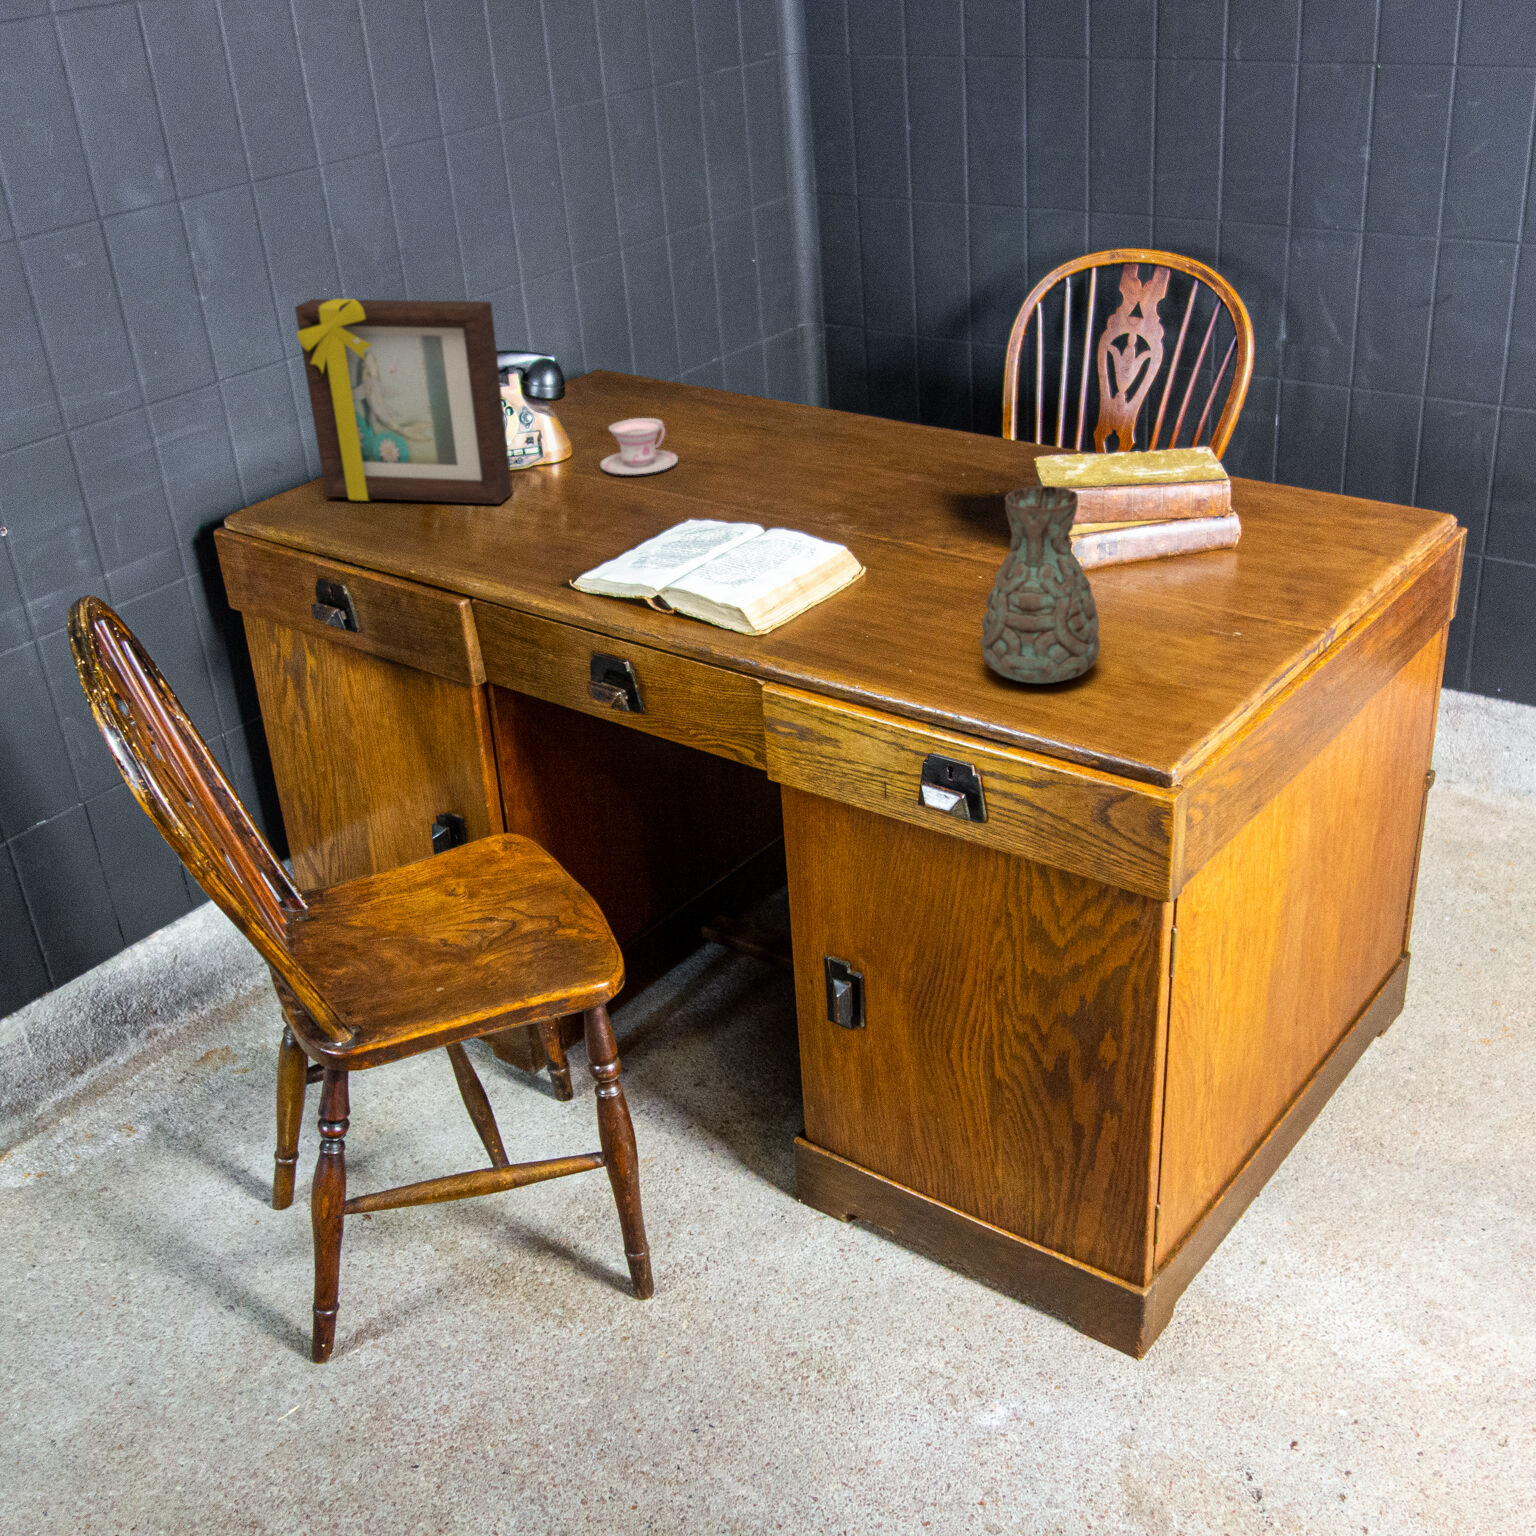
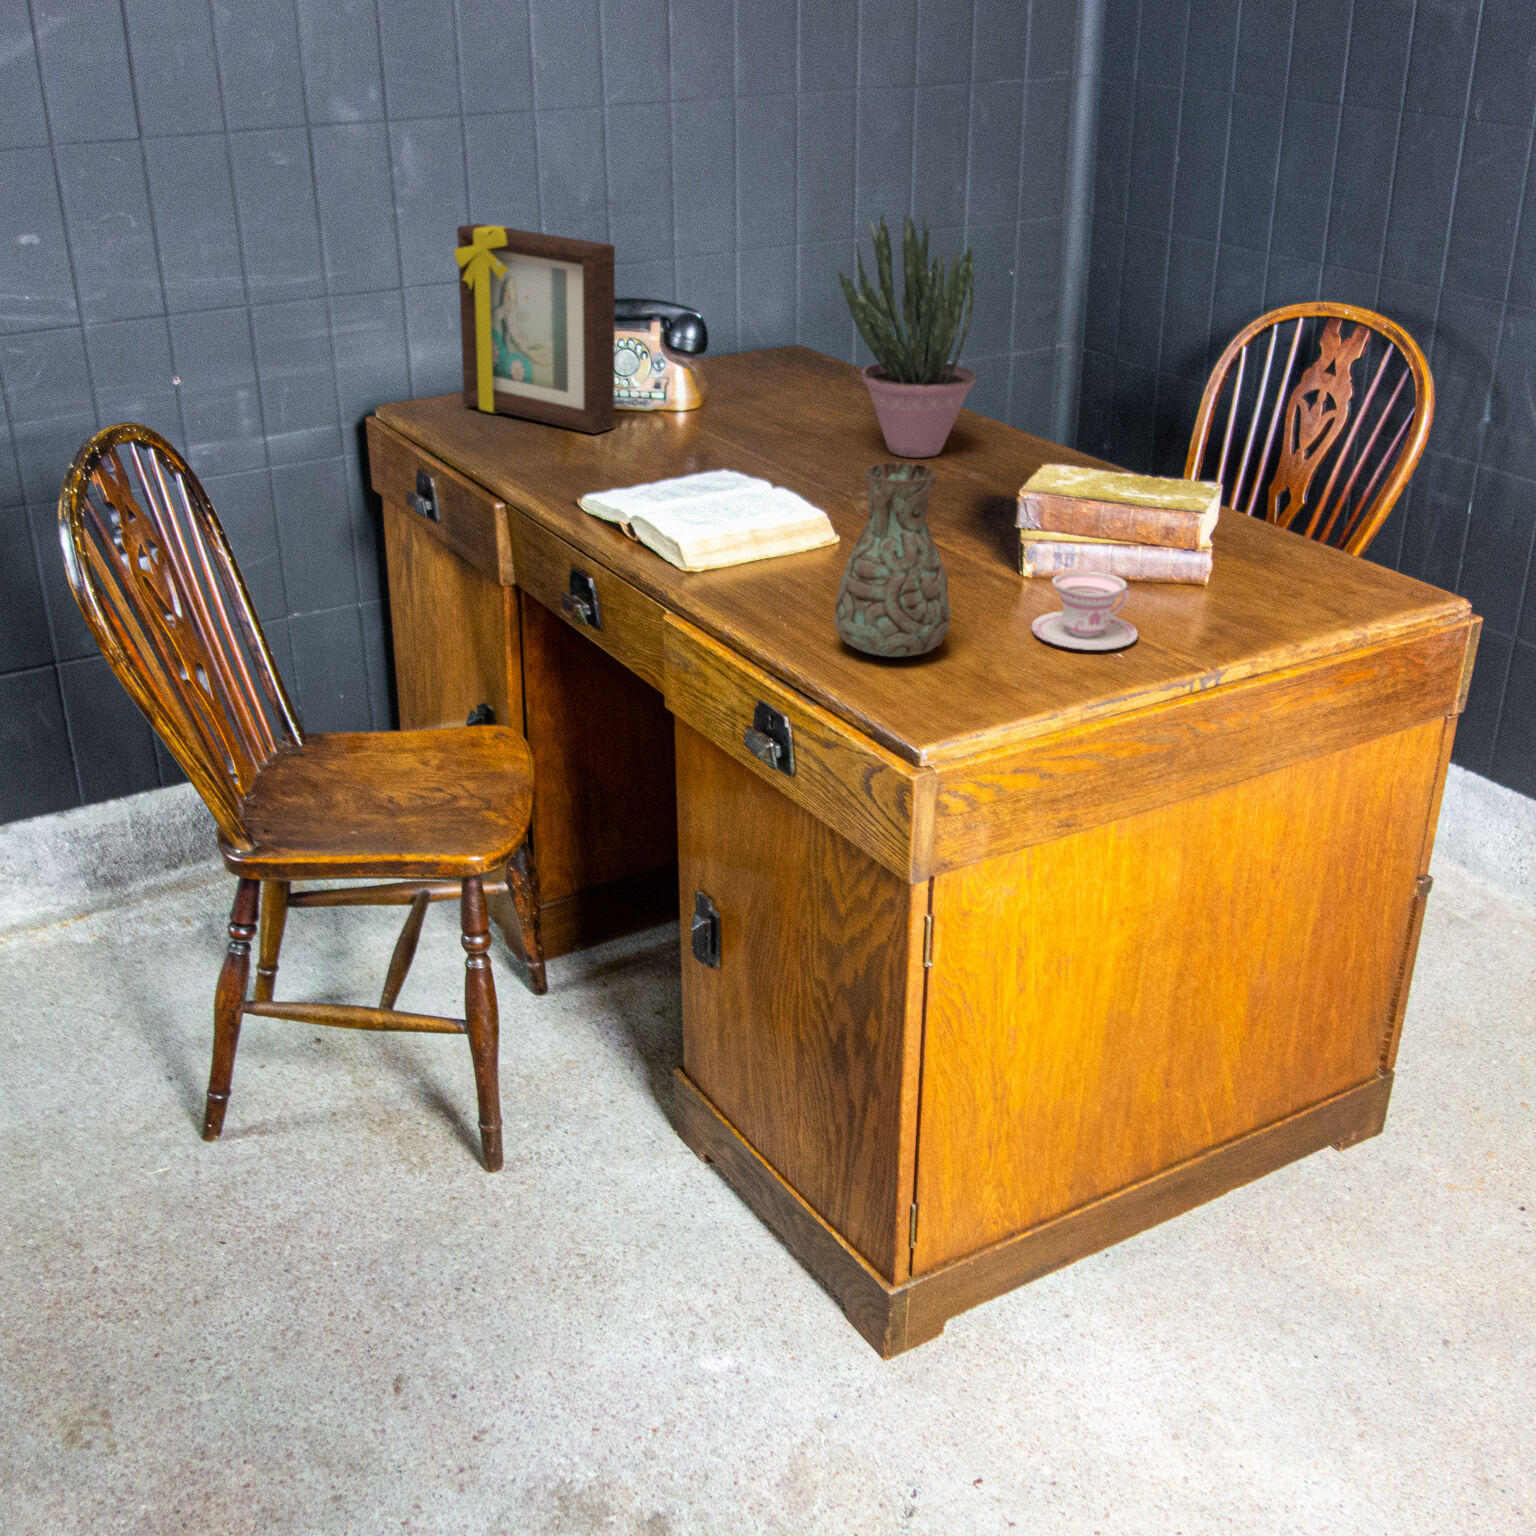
potted plant: none [746,220,886,469] -> present [839,214,976,458]
teacup: present [601,418,678,474] -> present [1031,572,1138,650]

